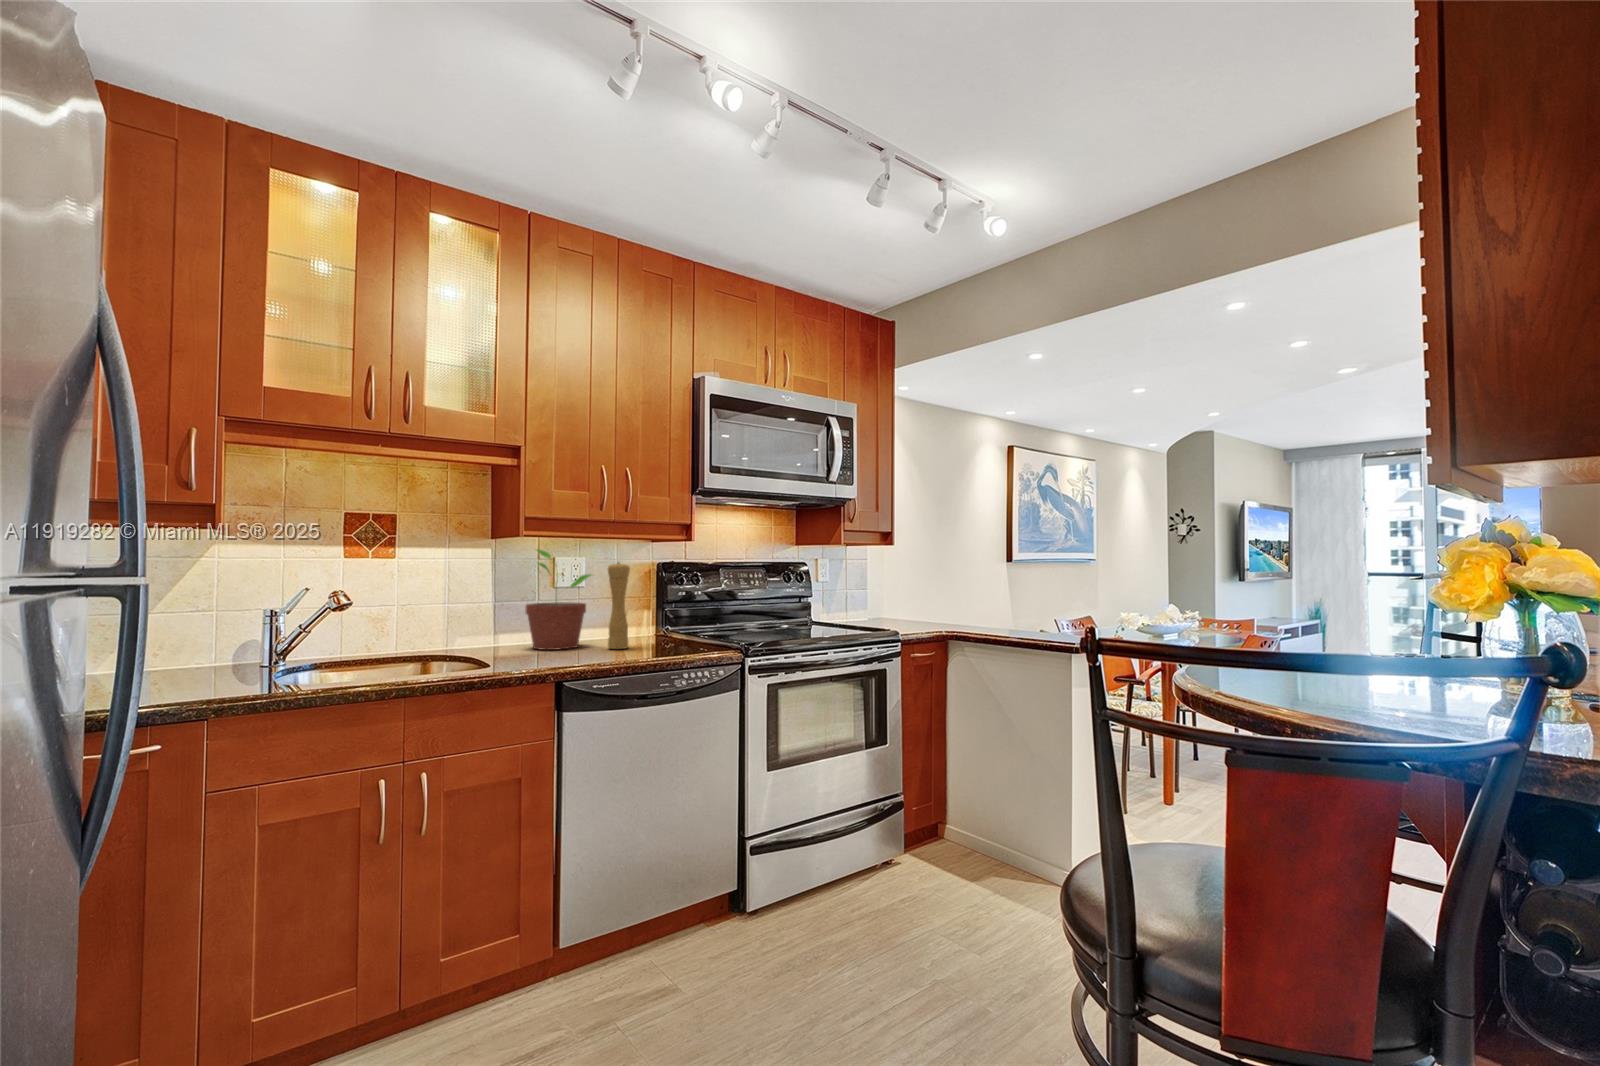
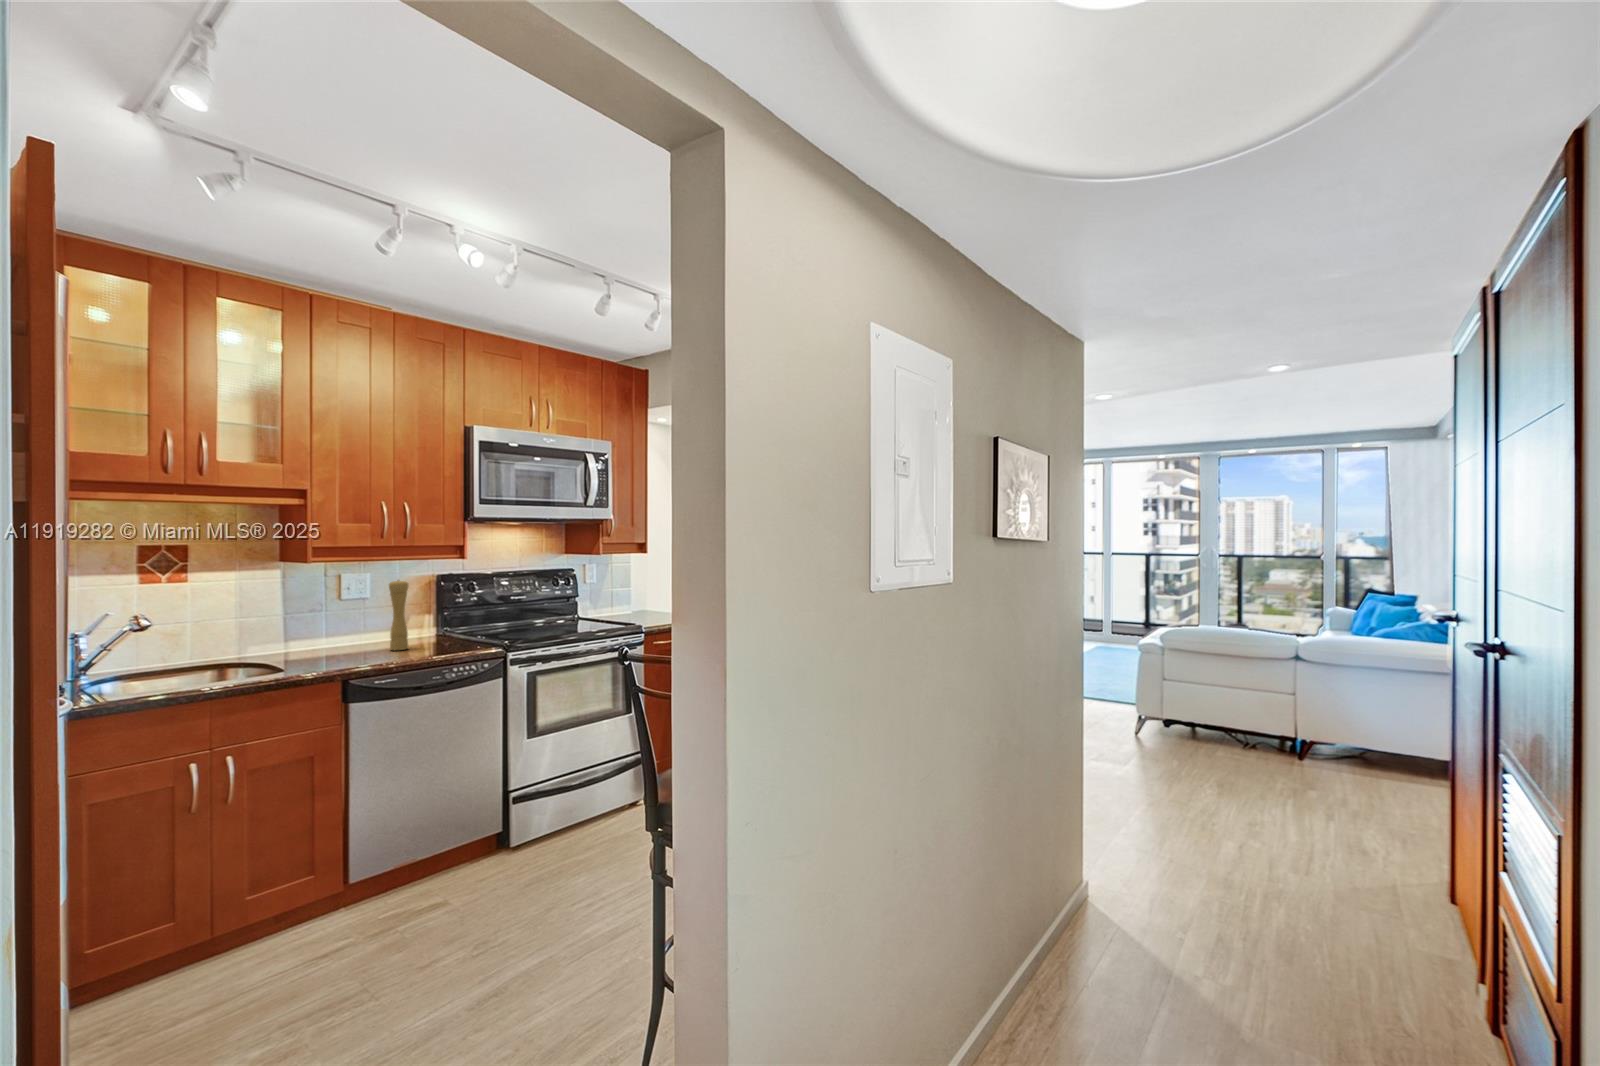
potted plant: present [526,549,592,650] -> none [314,569,377,653]

